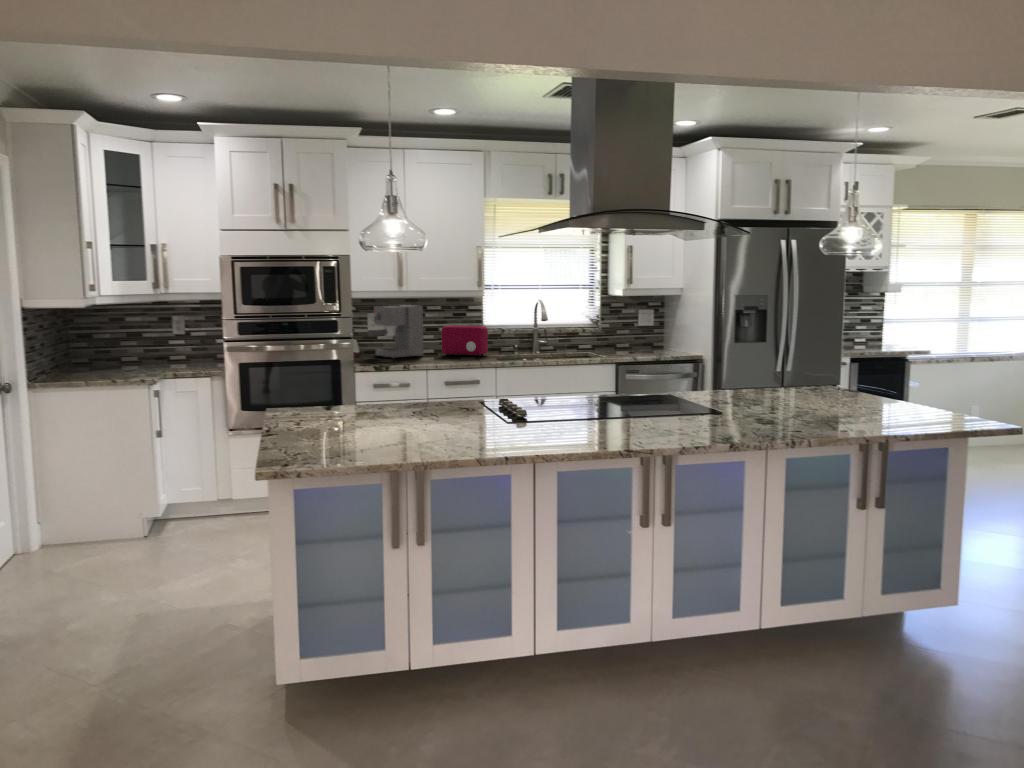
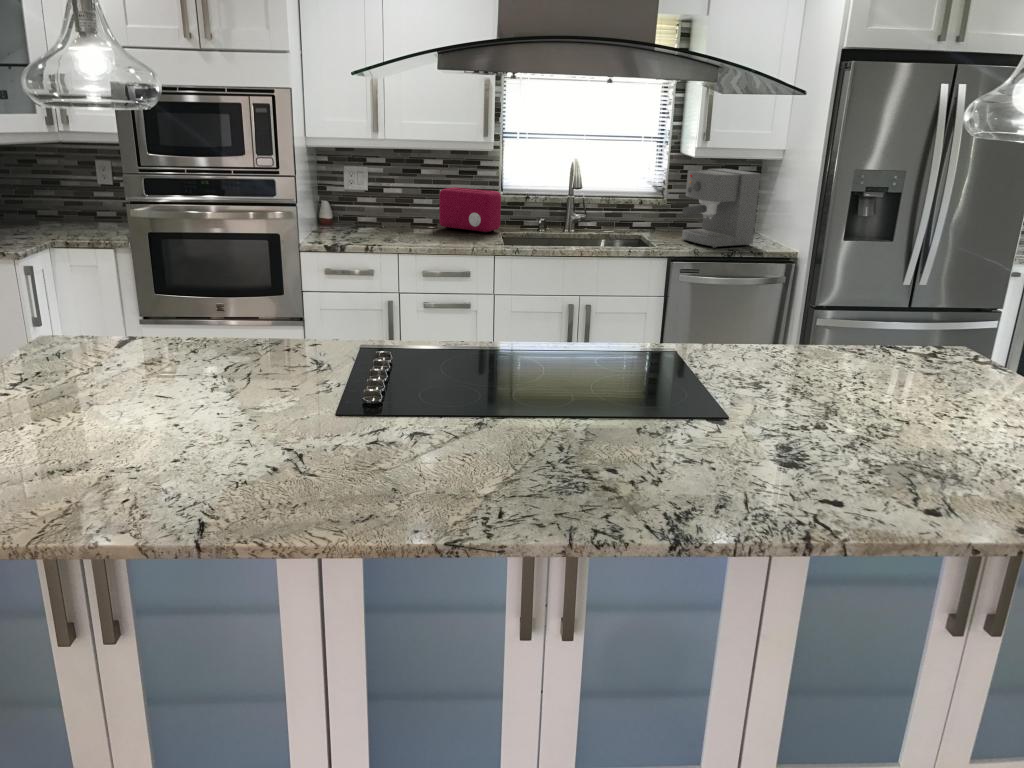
coffee maker: present [367,305,424,358] -> present [682,169,761,248]

